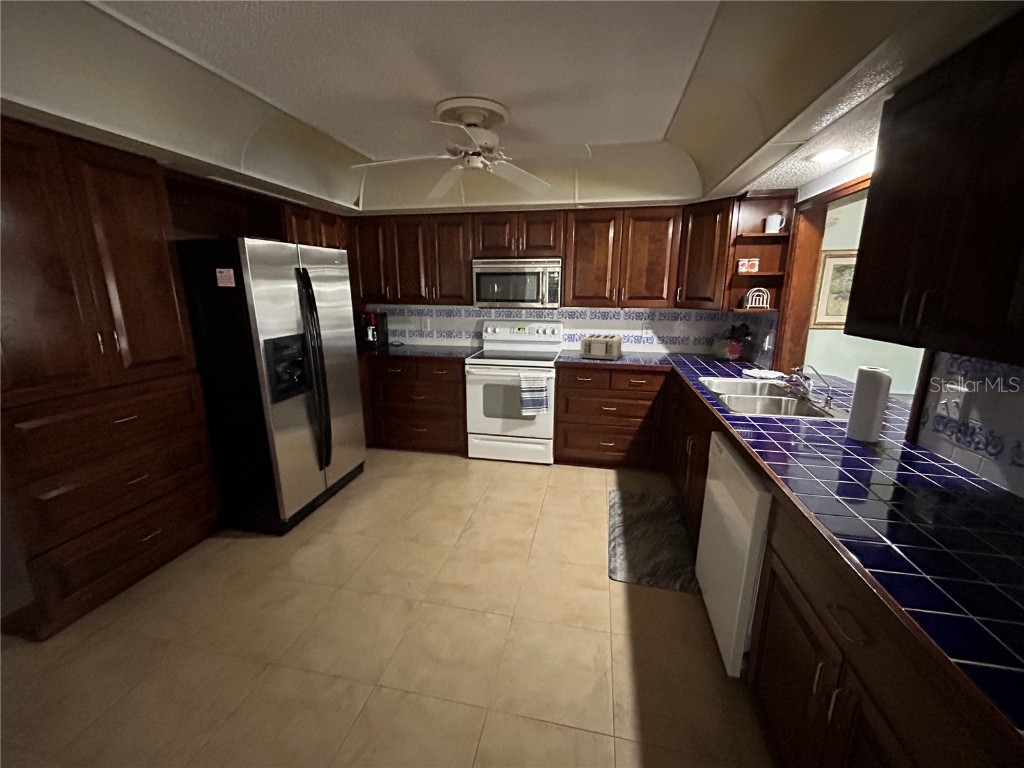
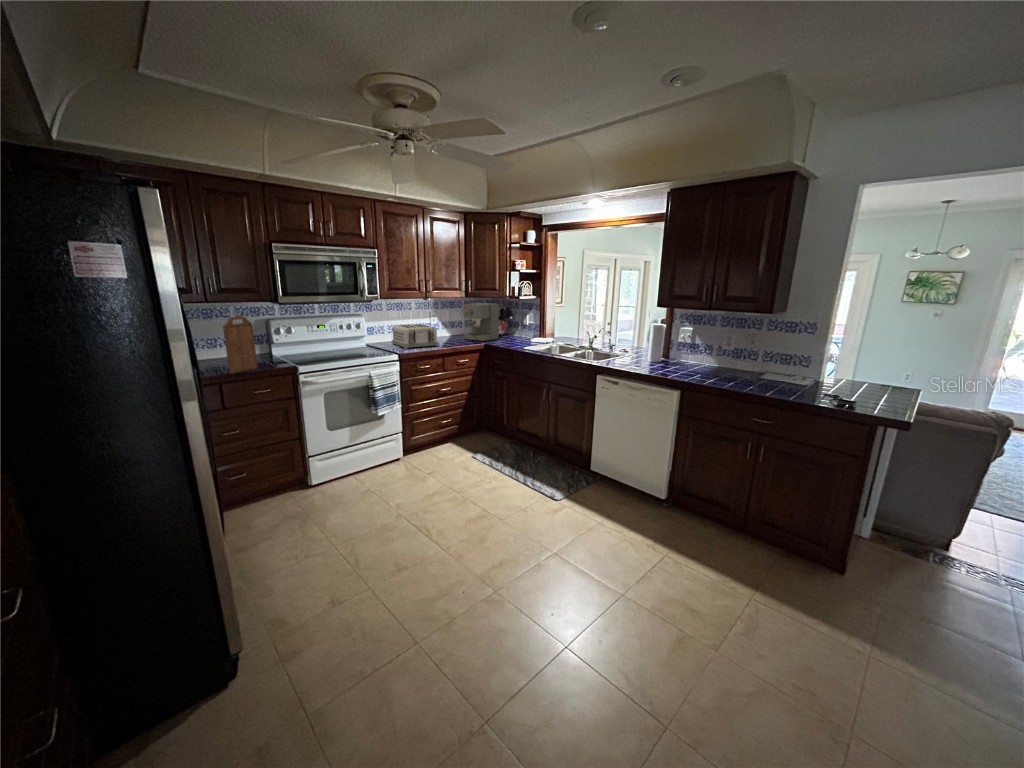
cutting board: none [424,316,449,357] -> present [223,316,258,374]
coffee maker: none [661,316,717,364] -> present [463,303,499,341]

